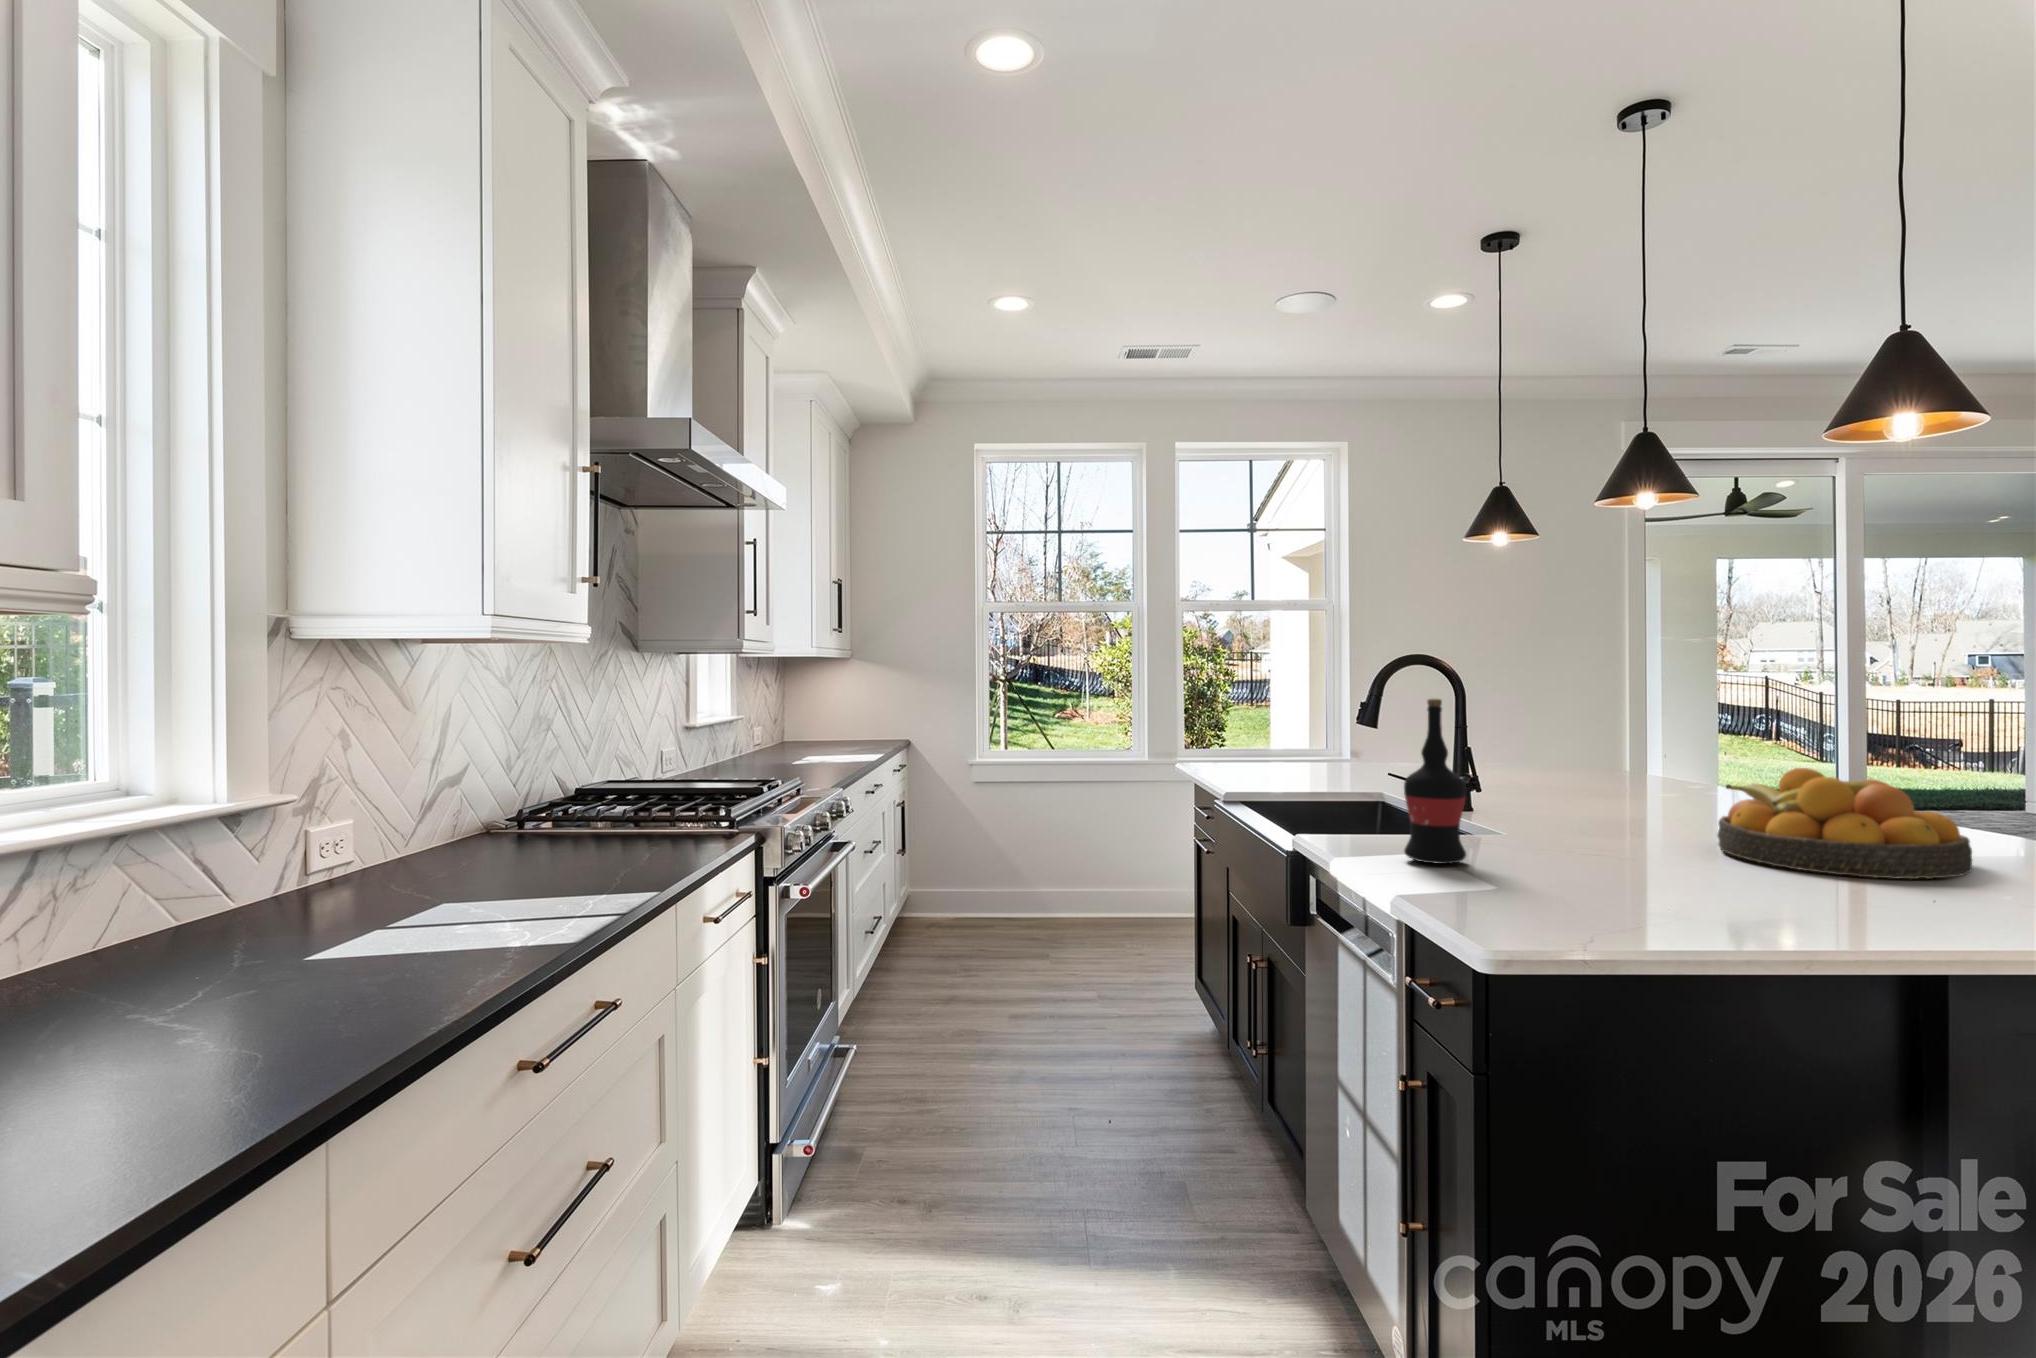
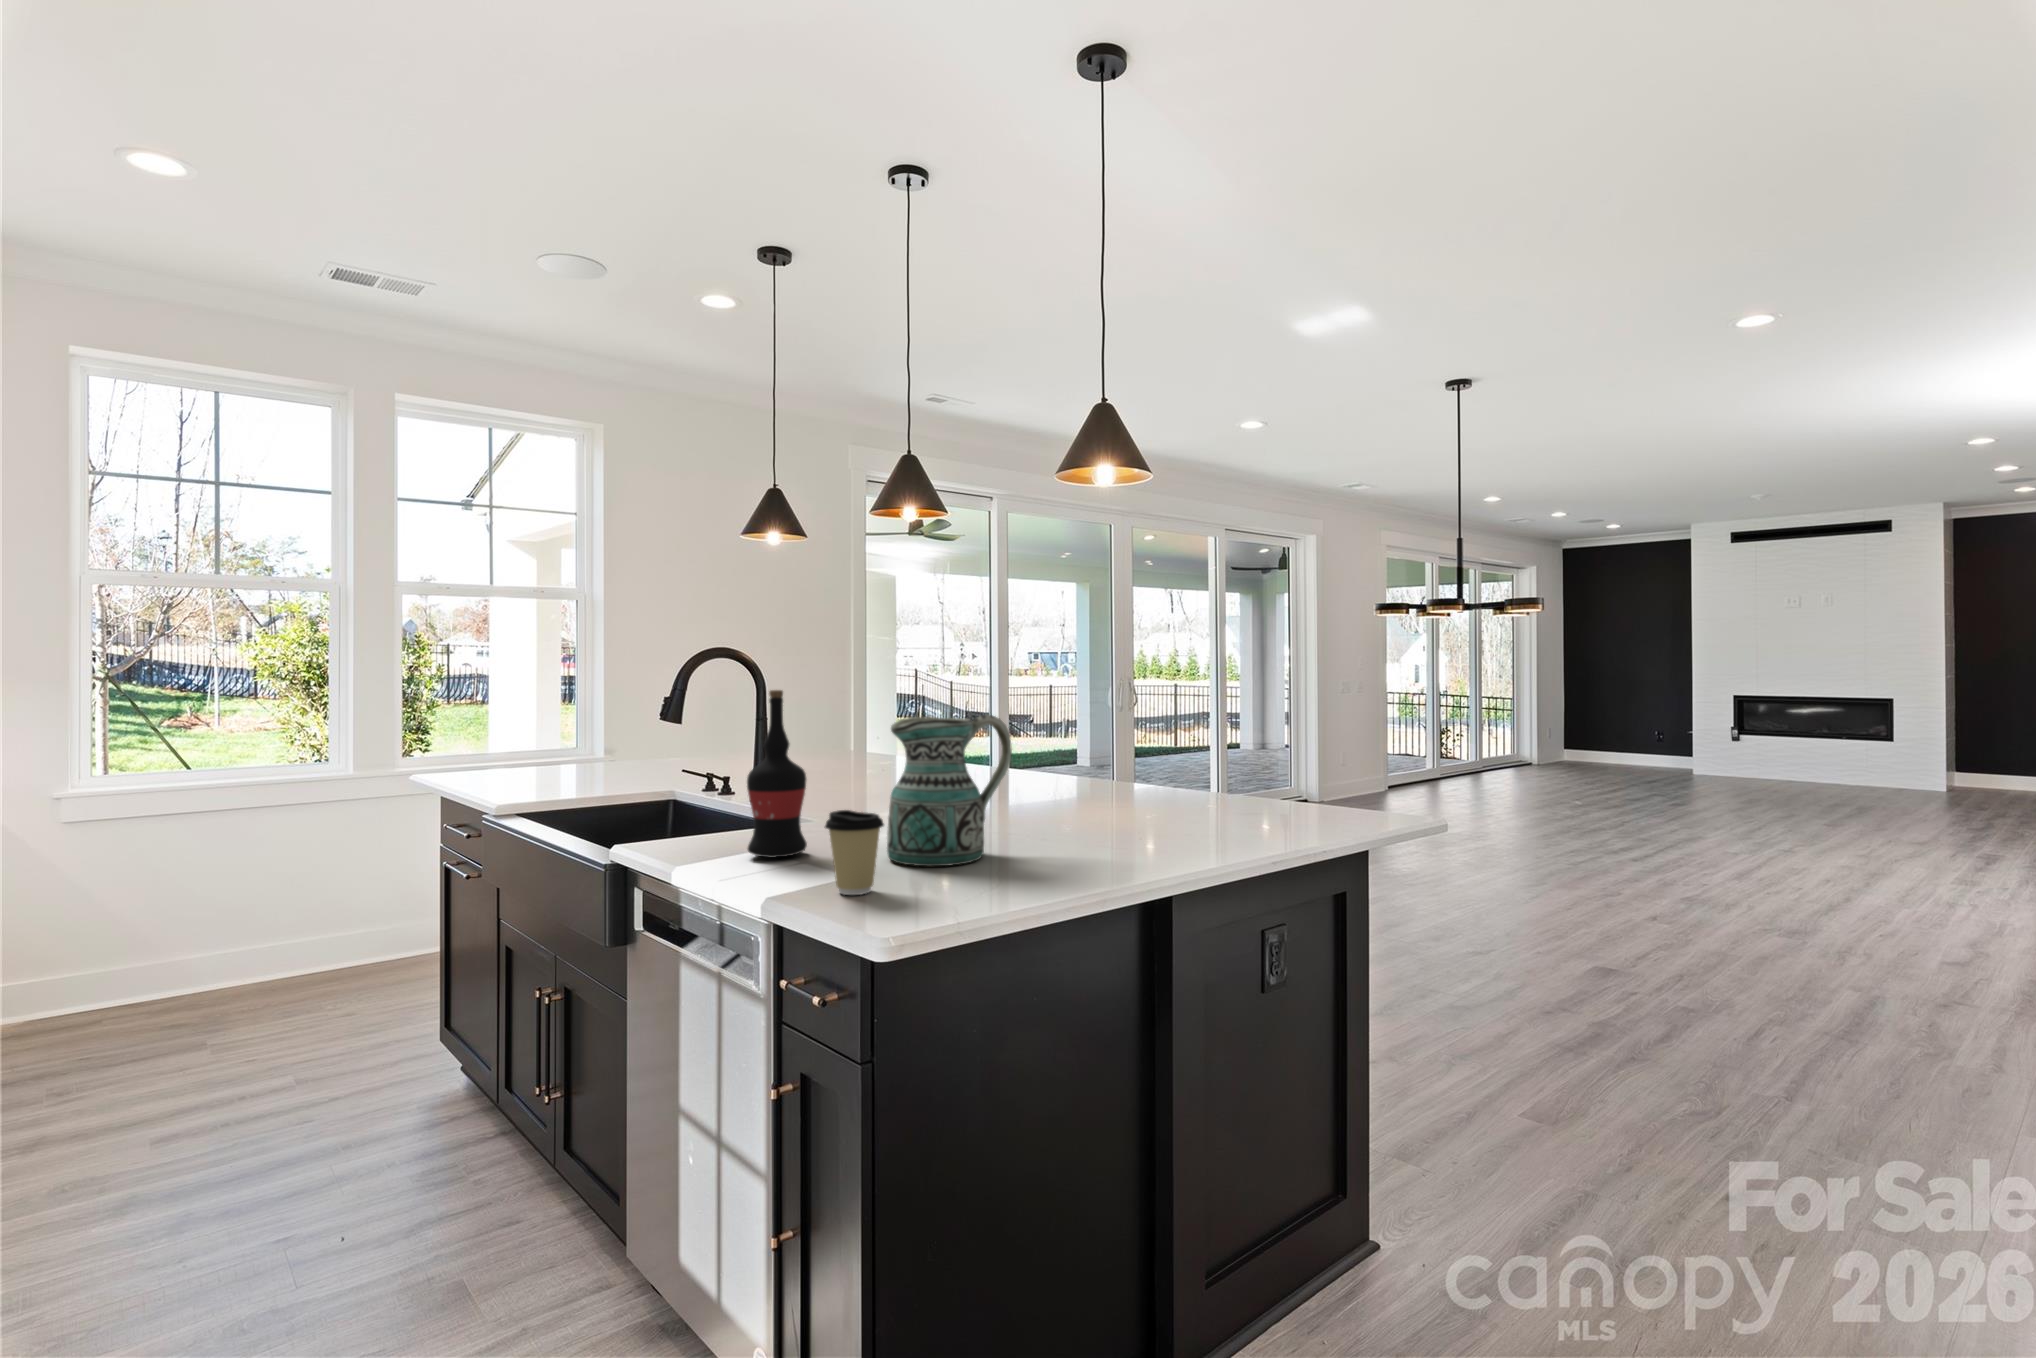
ceramic pitcher: none [1550,732,1719,898] -> present [887,715,1012,866]
fruit bowl: present [1718,768,1972,879] -> none [987,740,1140,822]
coffee cup: none [1458,822,1525,909] -> present [825,810,884,895]

